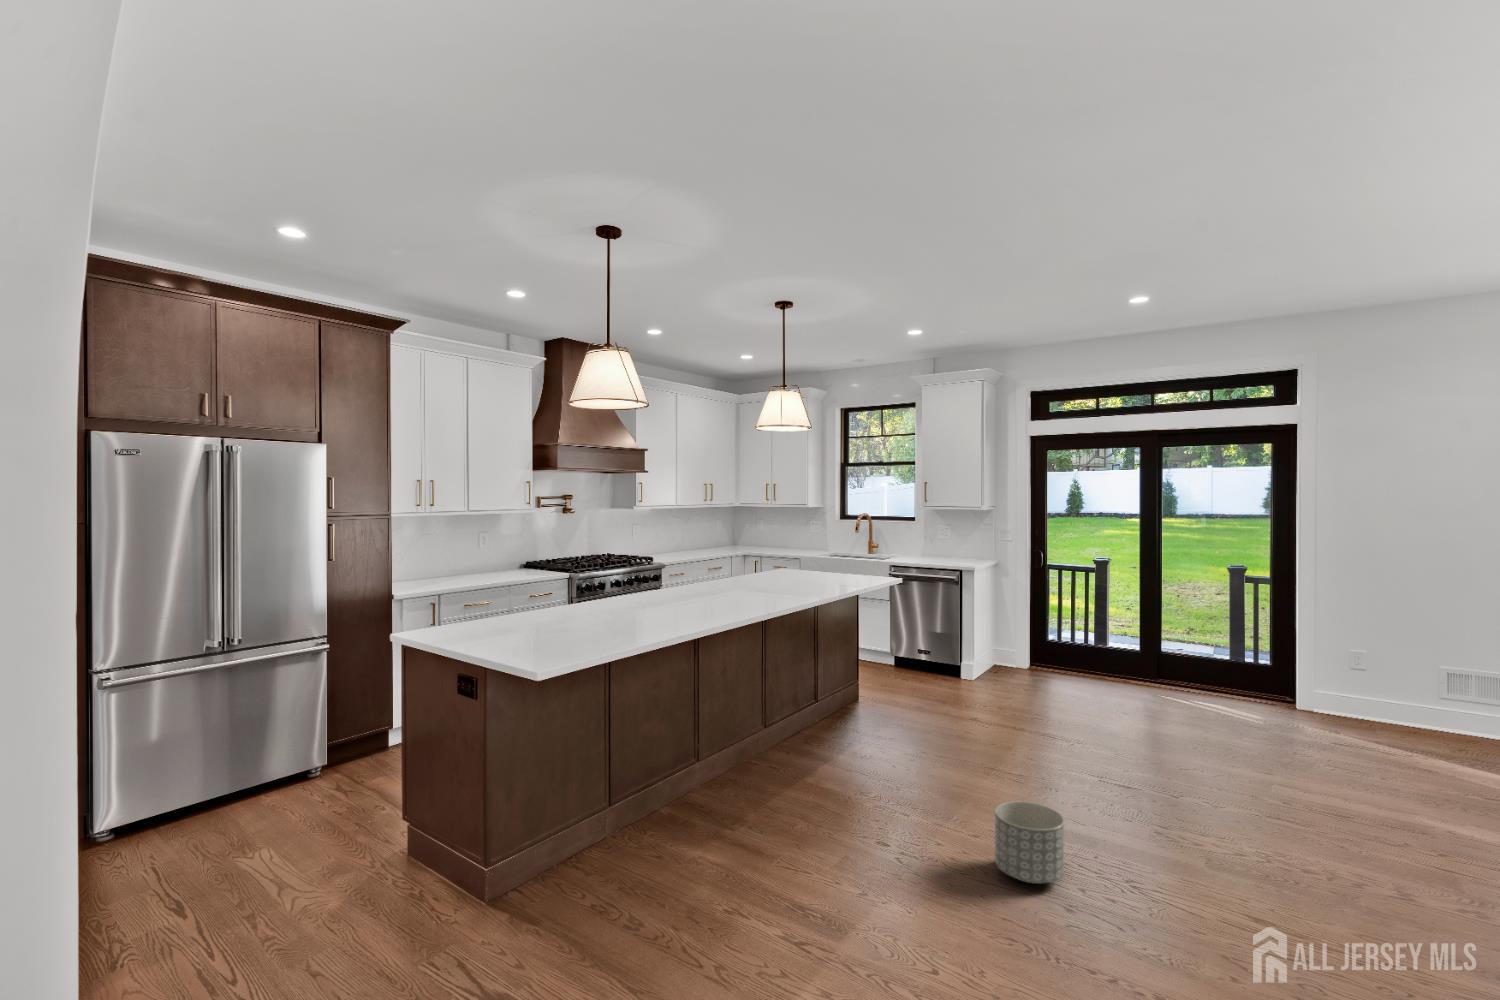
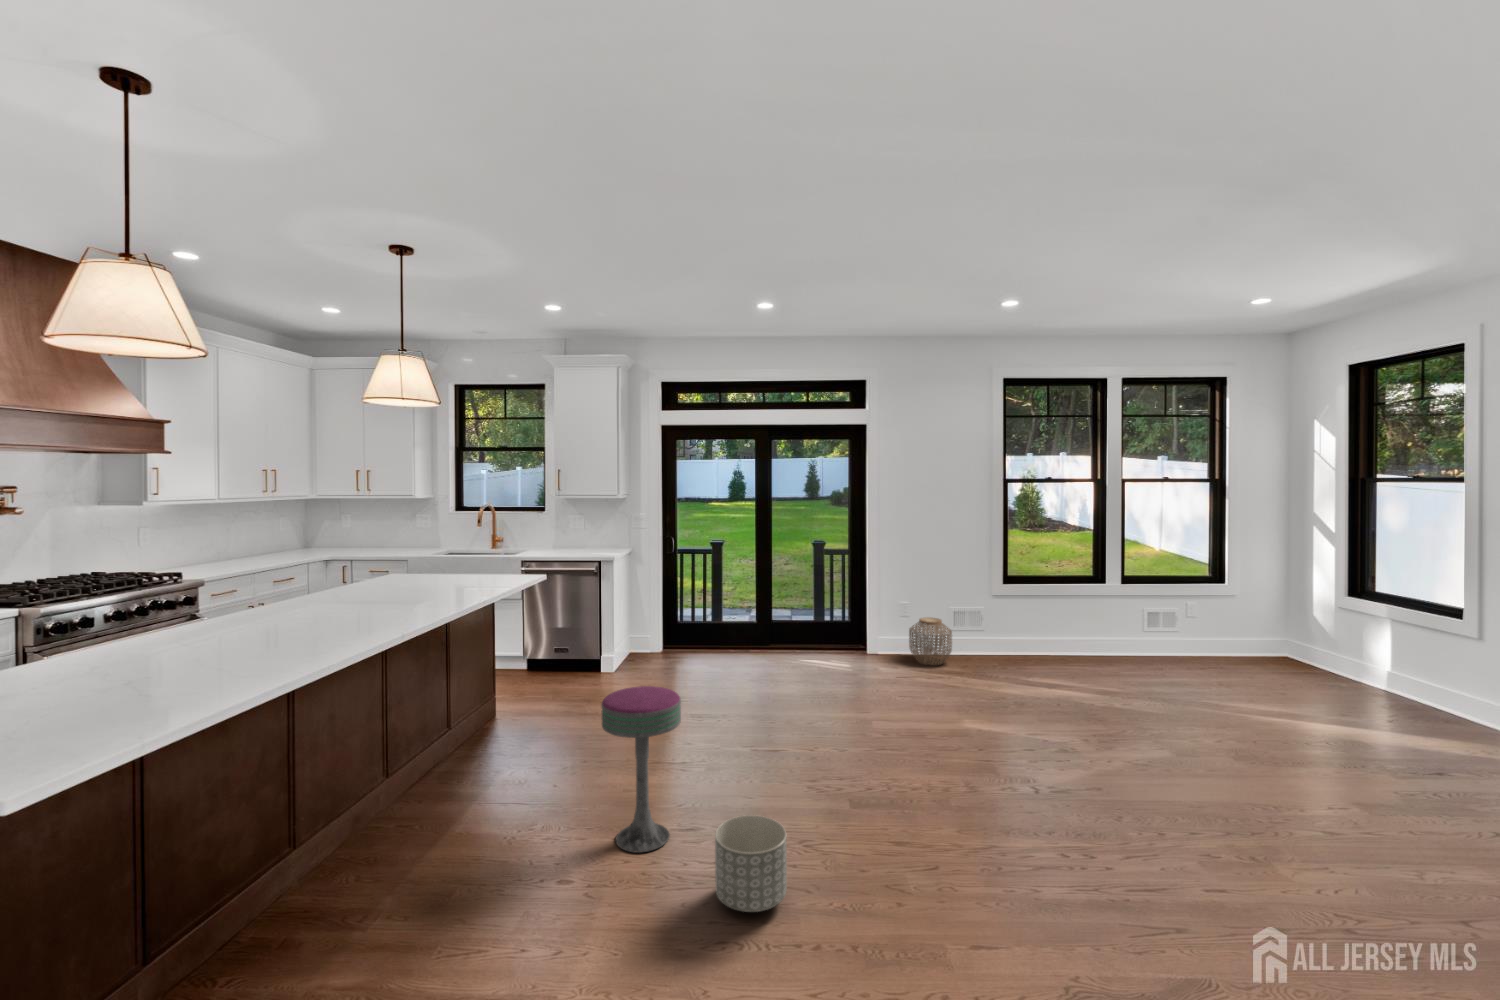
woven basket: none [1360,673,1433,738] -> present [909,617,952,665]
bar stool: none [915,677,987,820] -> present [601,686,681,853]

